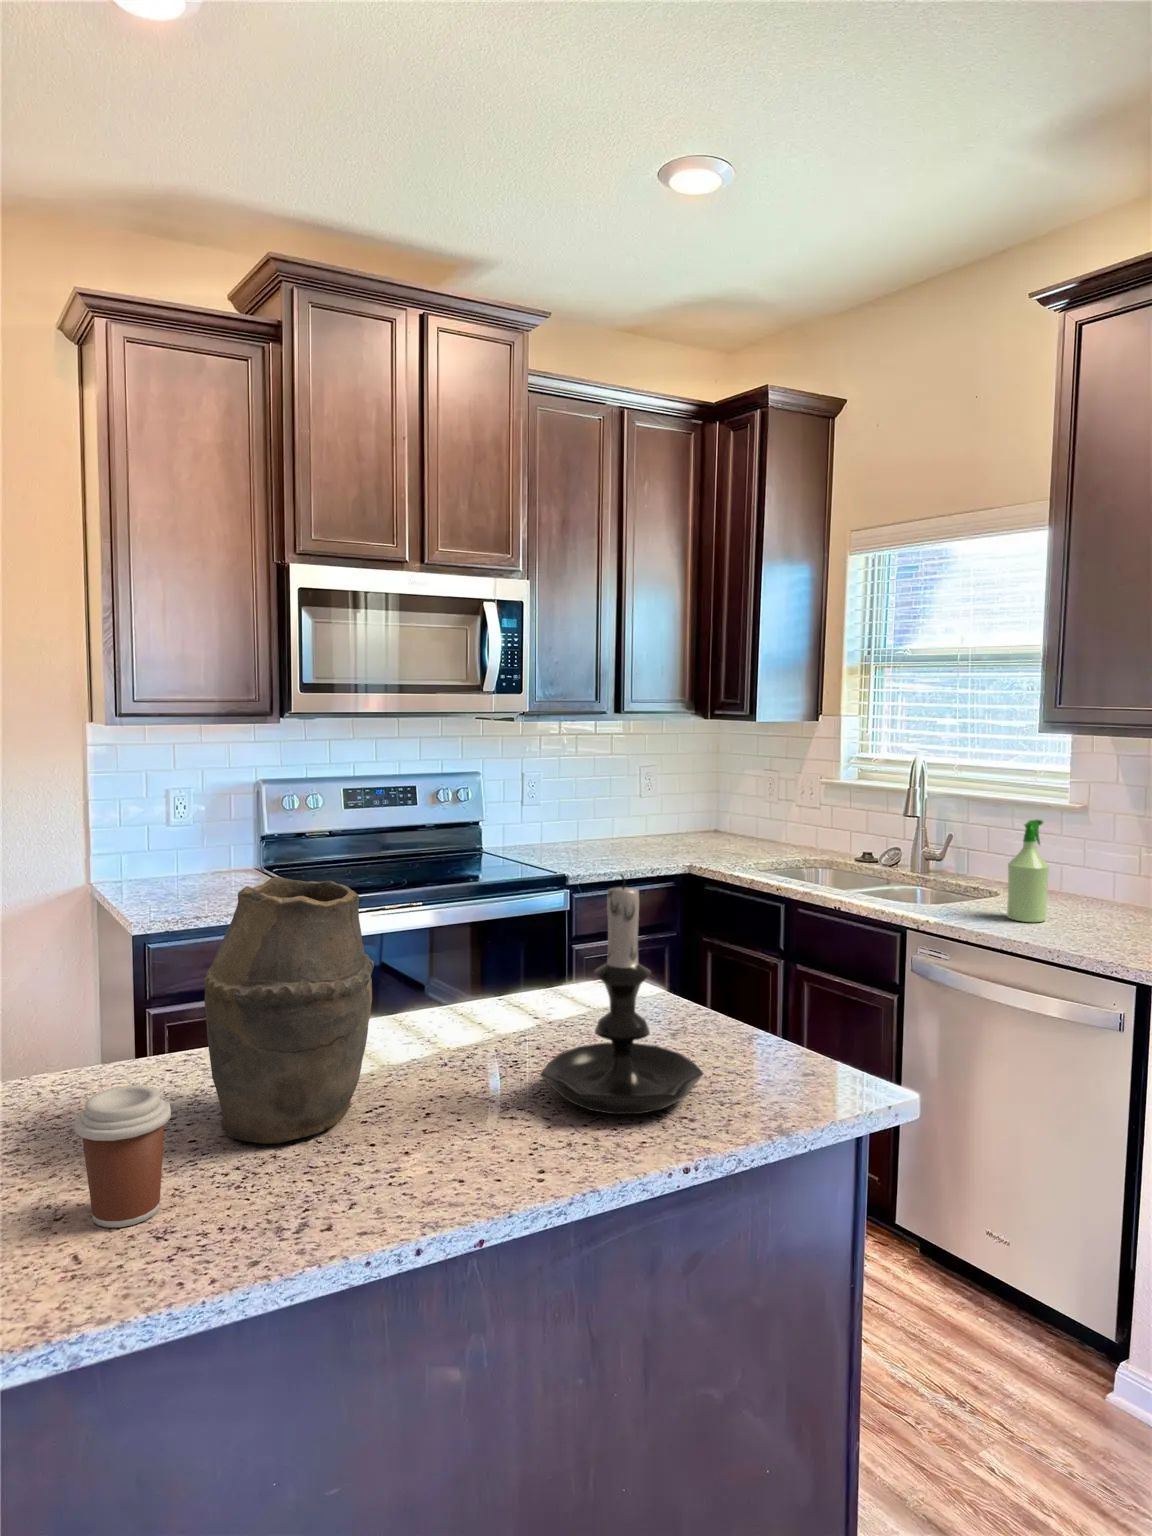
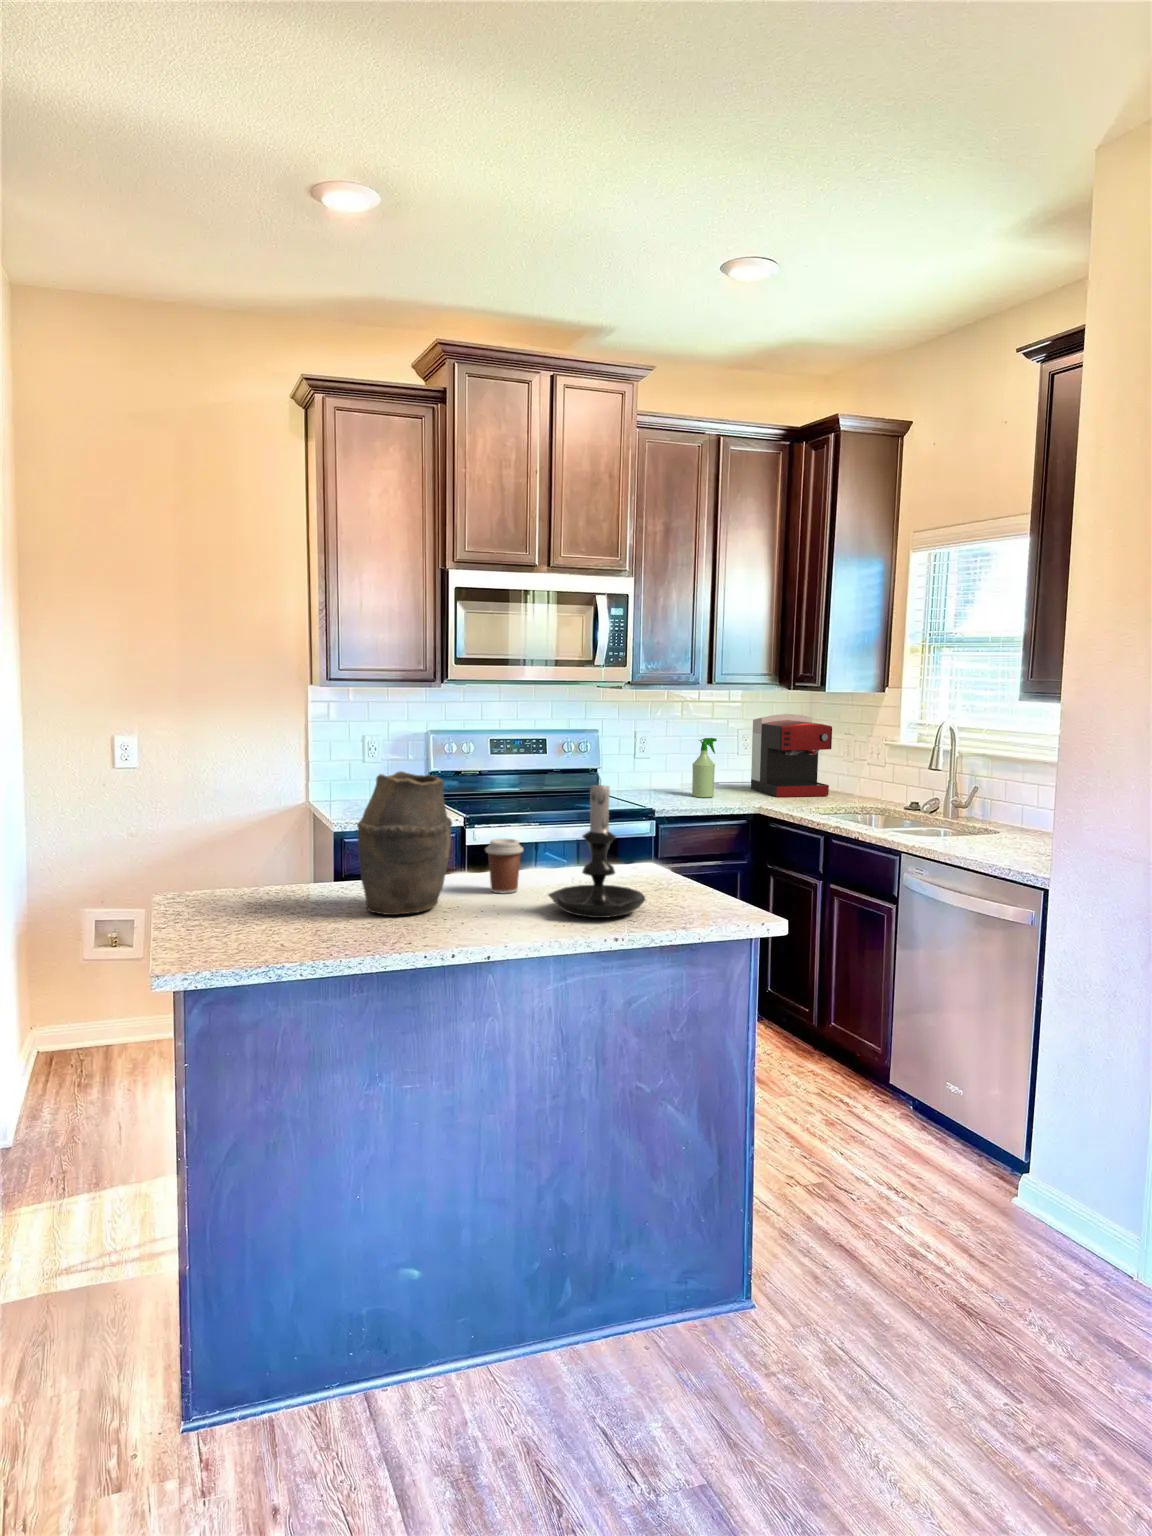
coffee maker: none [662,749,761,851] -> present [751,714,832,797]
spray bottle: present [1007,819,1049,922] -> present [692,738,717,797]
coffee cup: present [74,1085,171,1227] -> present [485,839,523,893]

